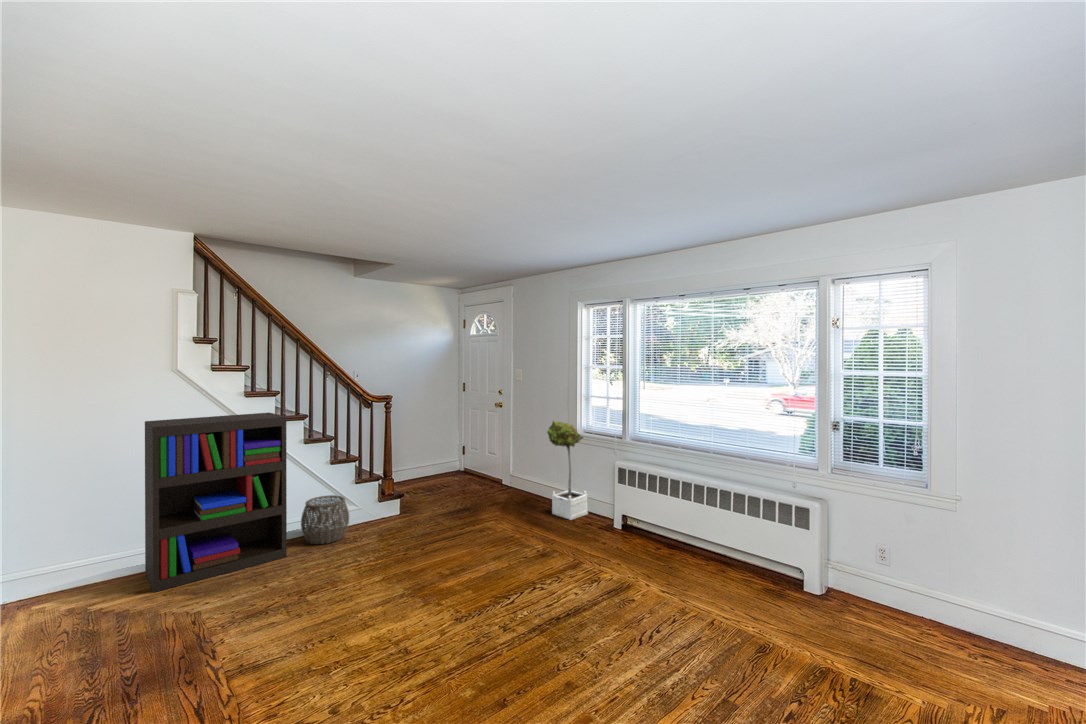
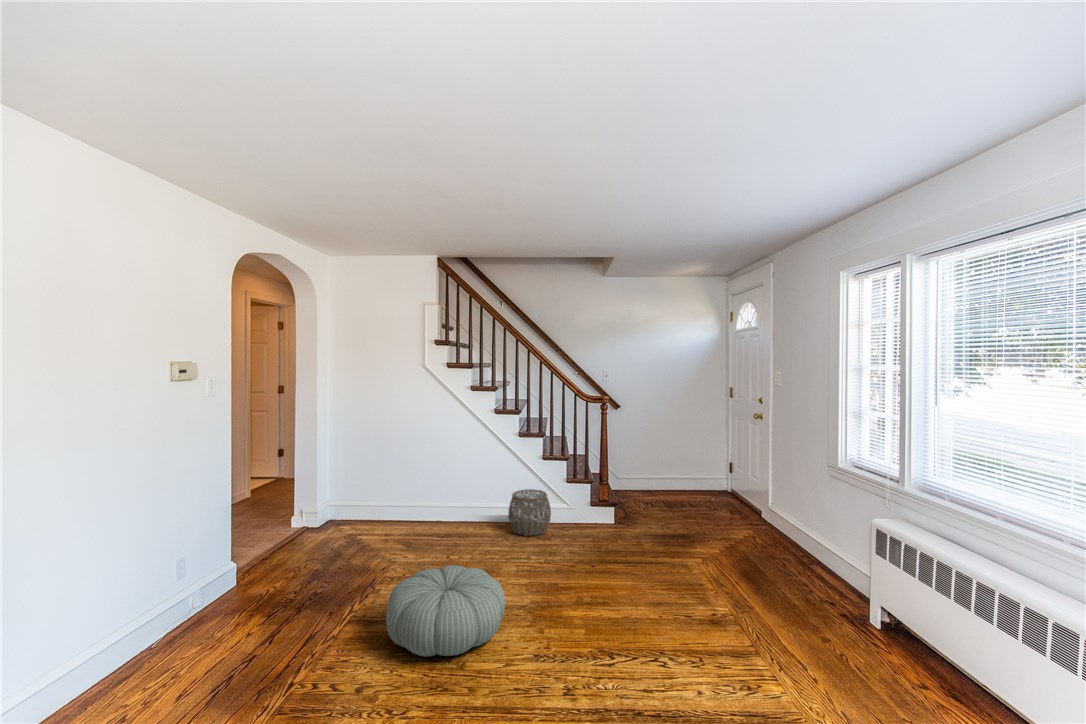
bookshelf: present [145,413,287,592] -> none [390,405,491,539]
potted tree: present [547,421,588,520] -> none [782,442,846,590]
pouf: none [290,570,417,664] -> present [386,565,505,657]

